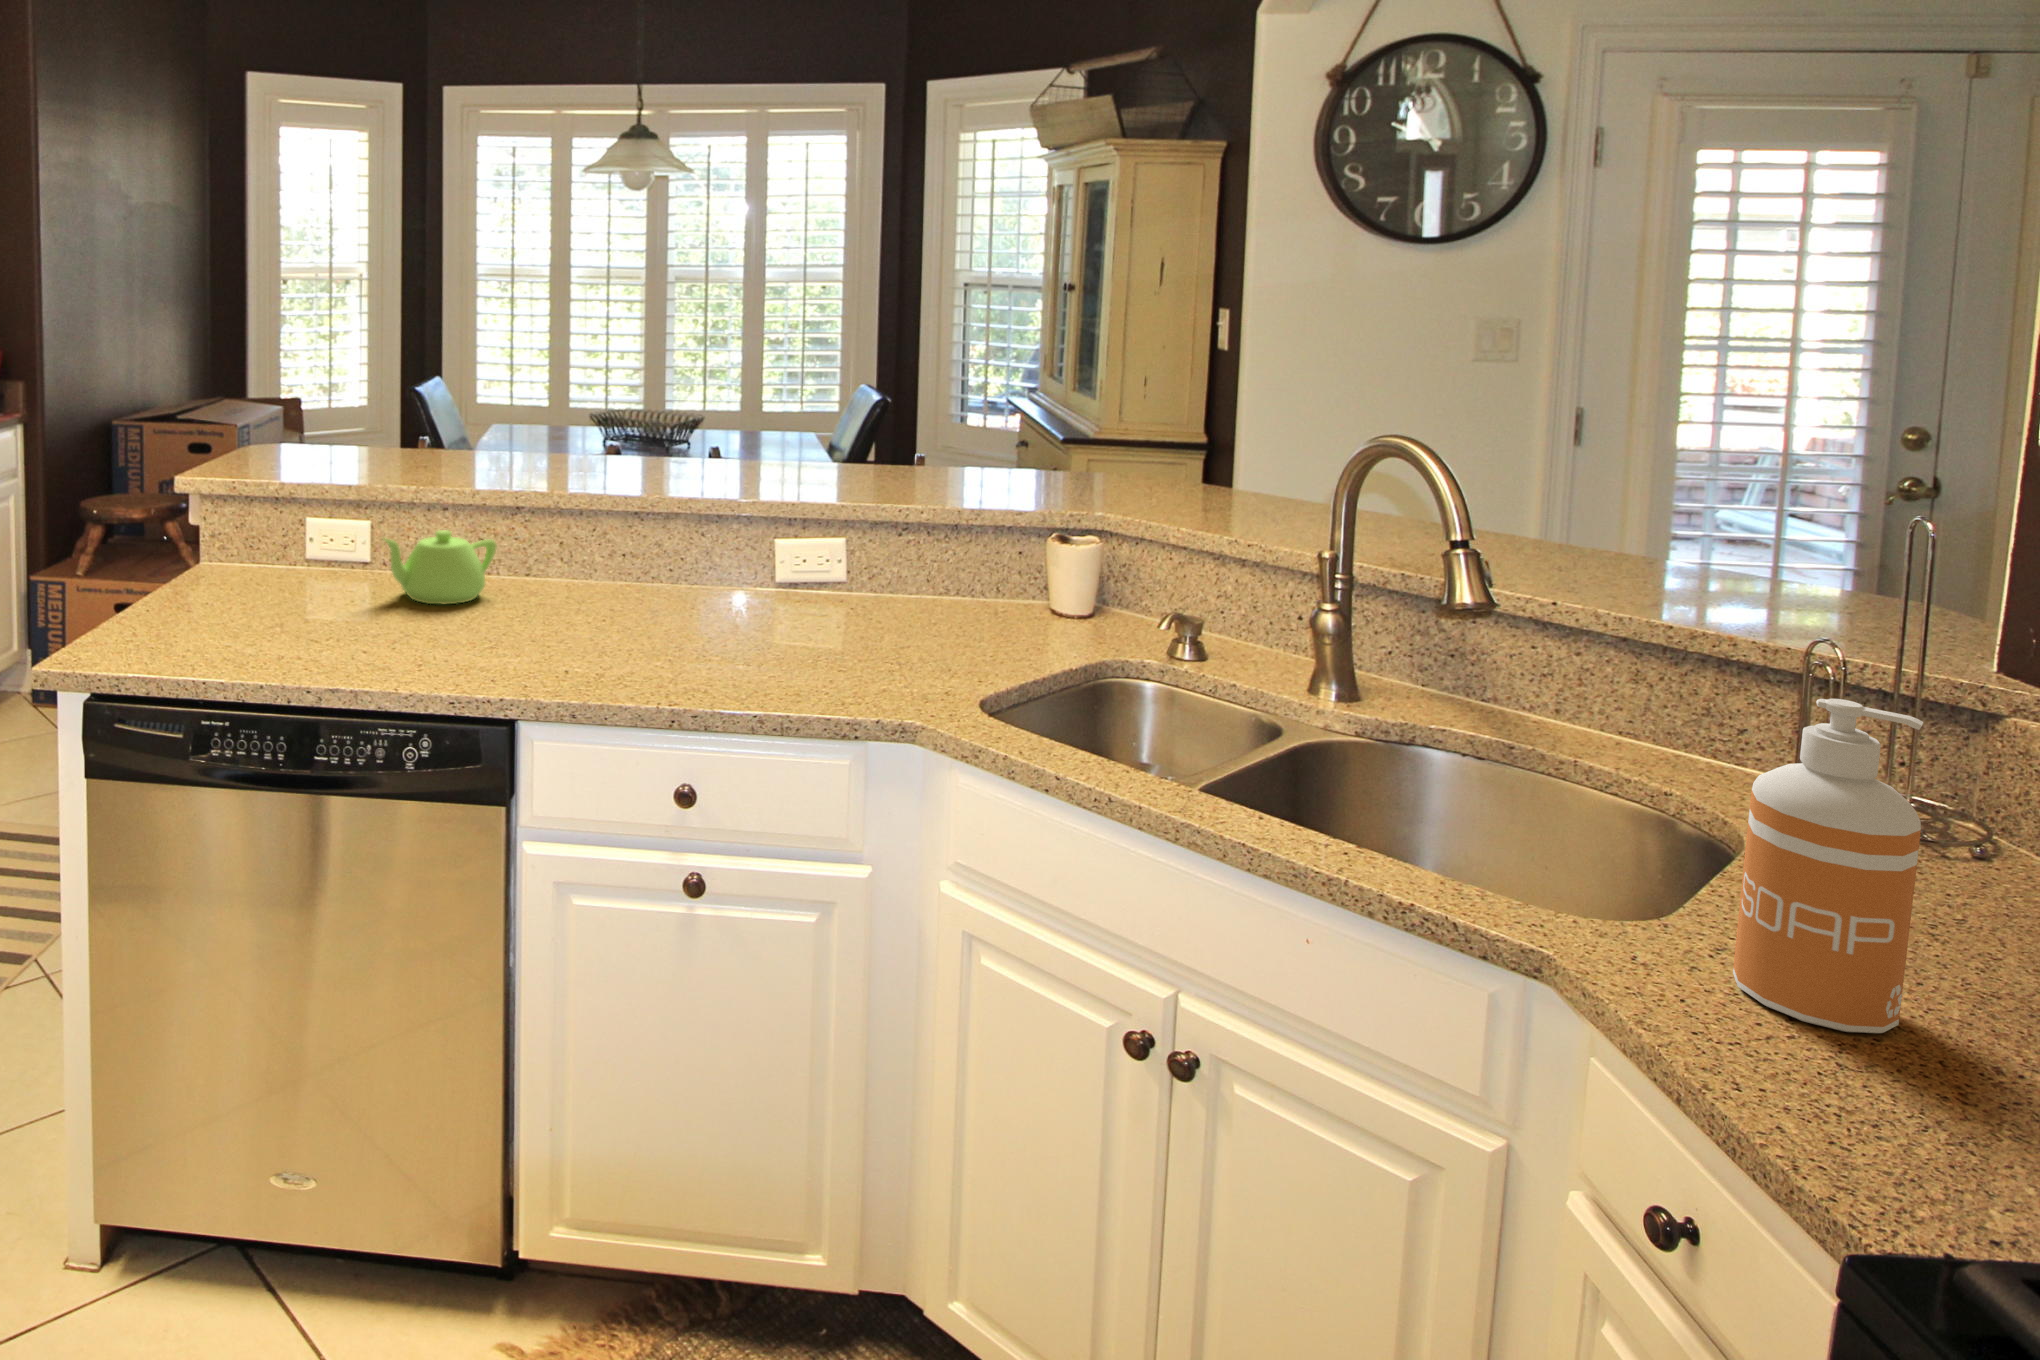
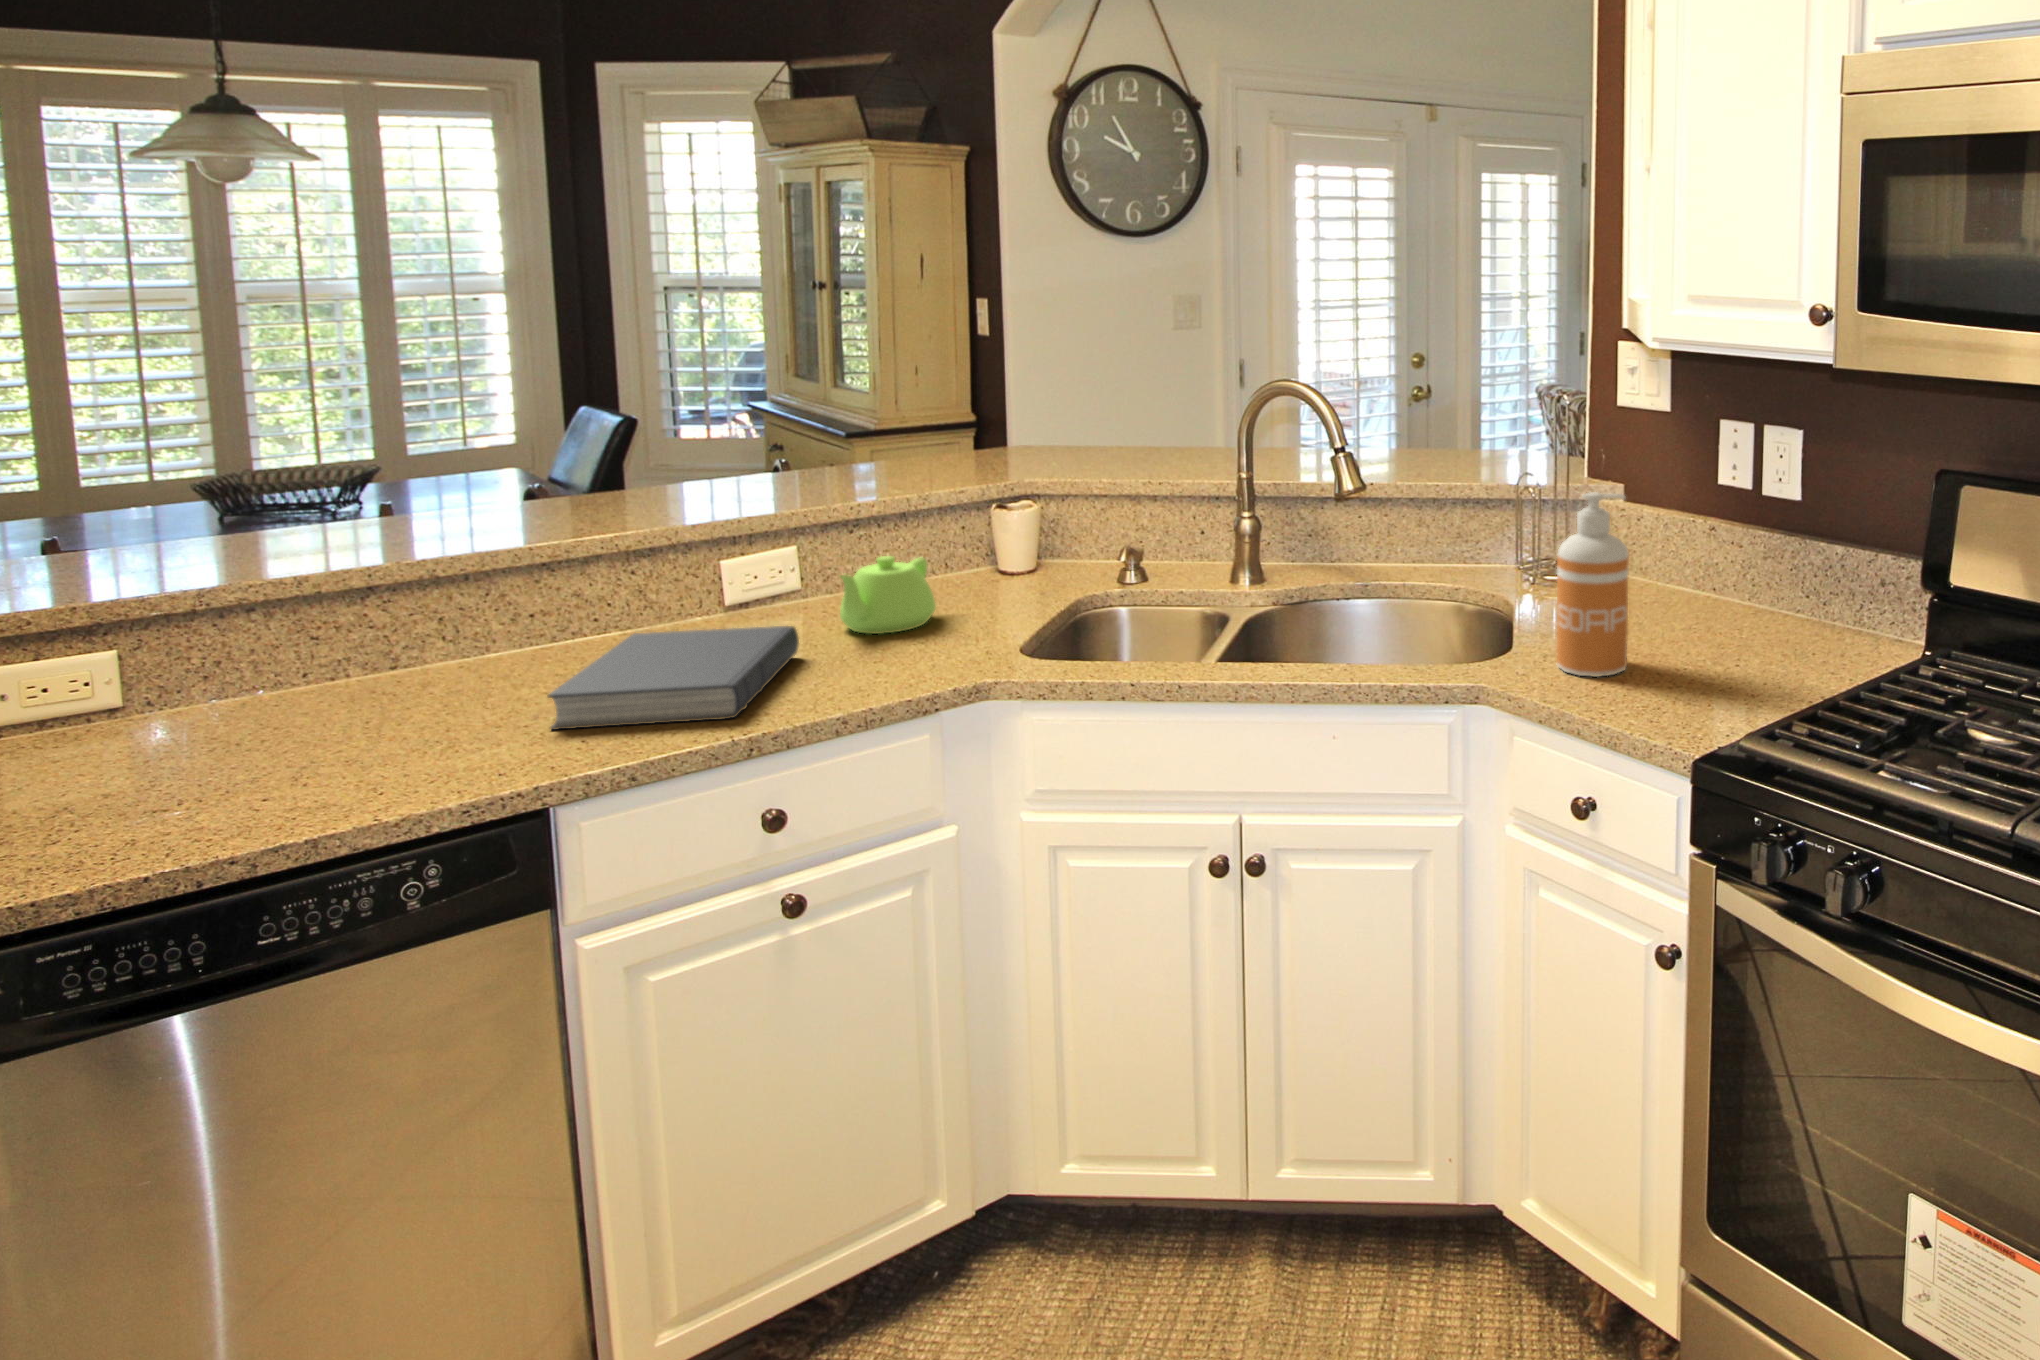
teapot: present [385,530,497,604] -> present [840,556,936,634]
book: none [555,589,788,688] -> present [548,626,799,730]

